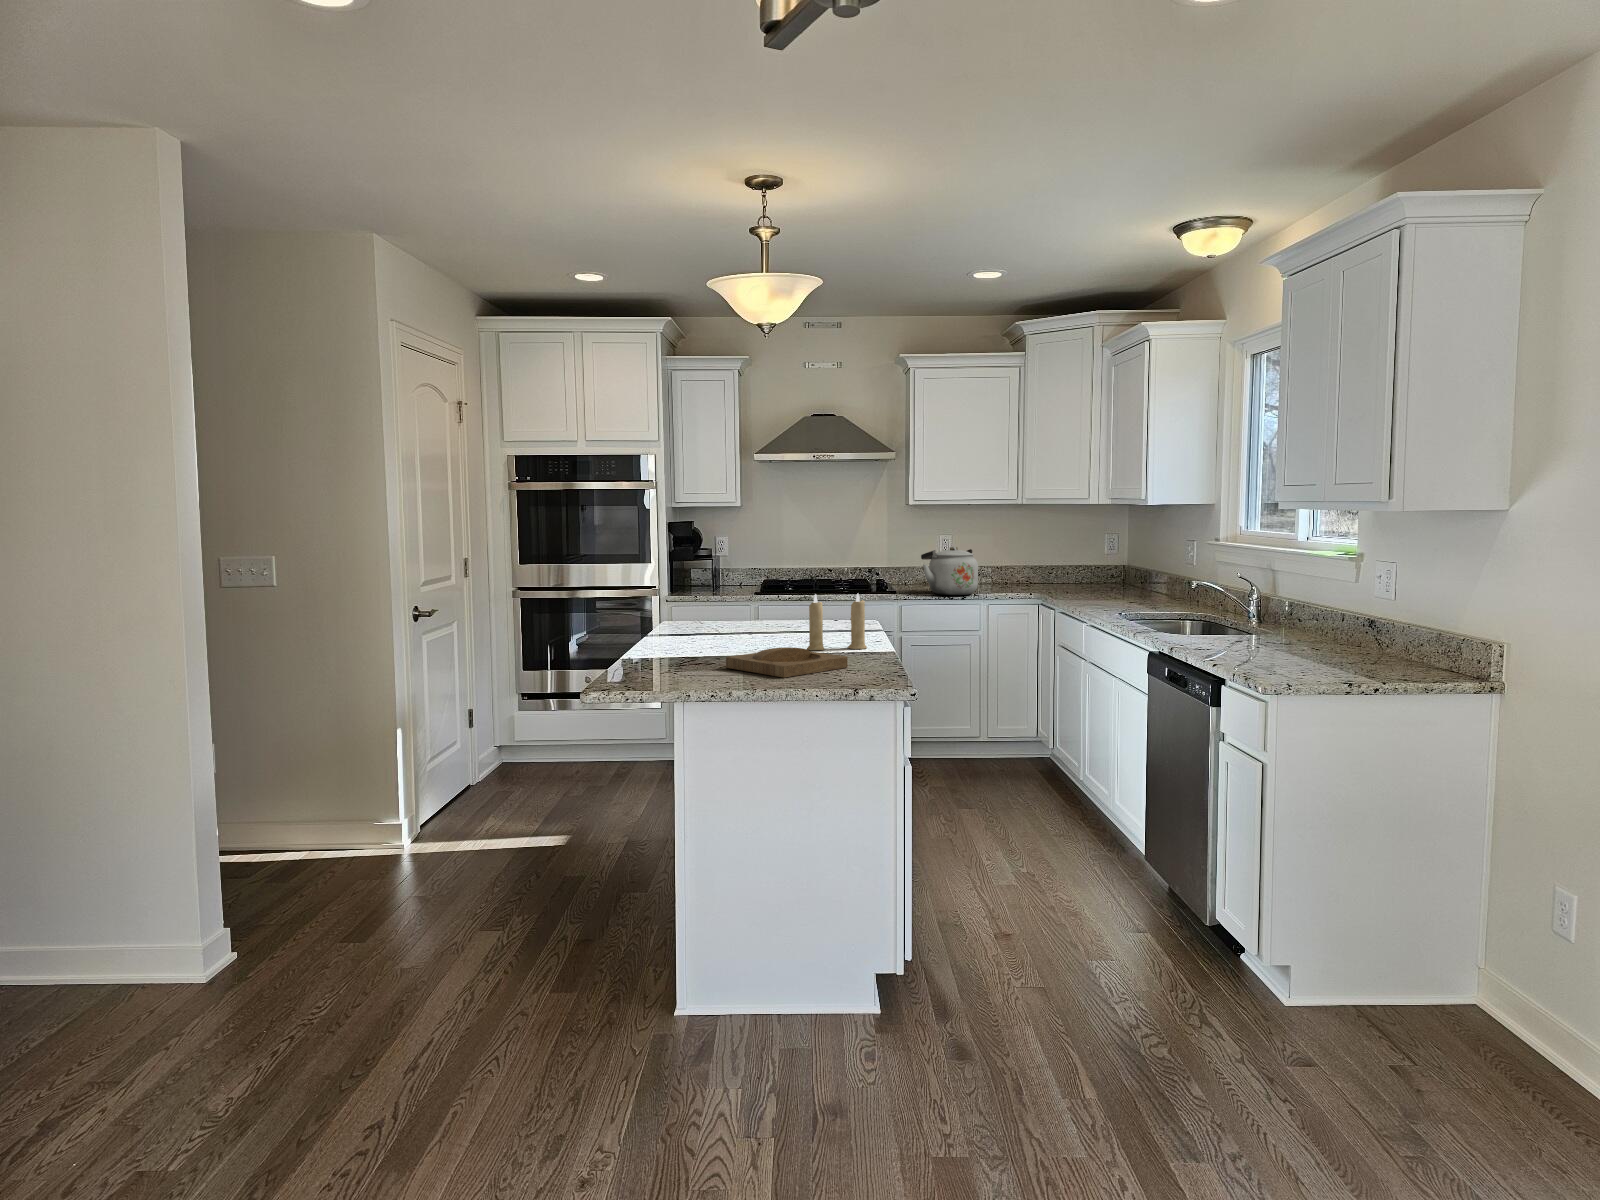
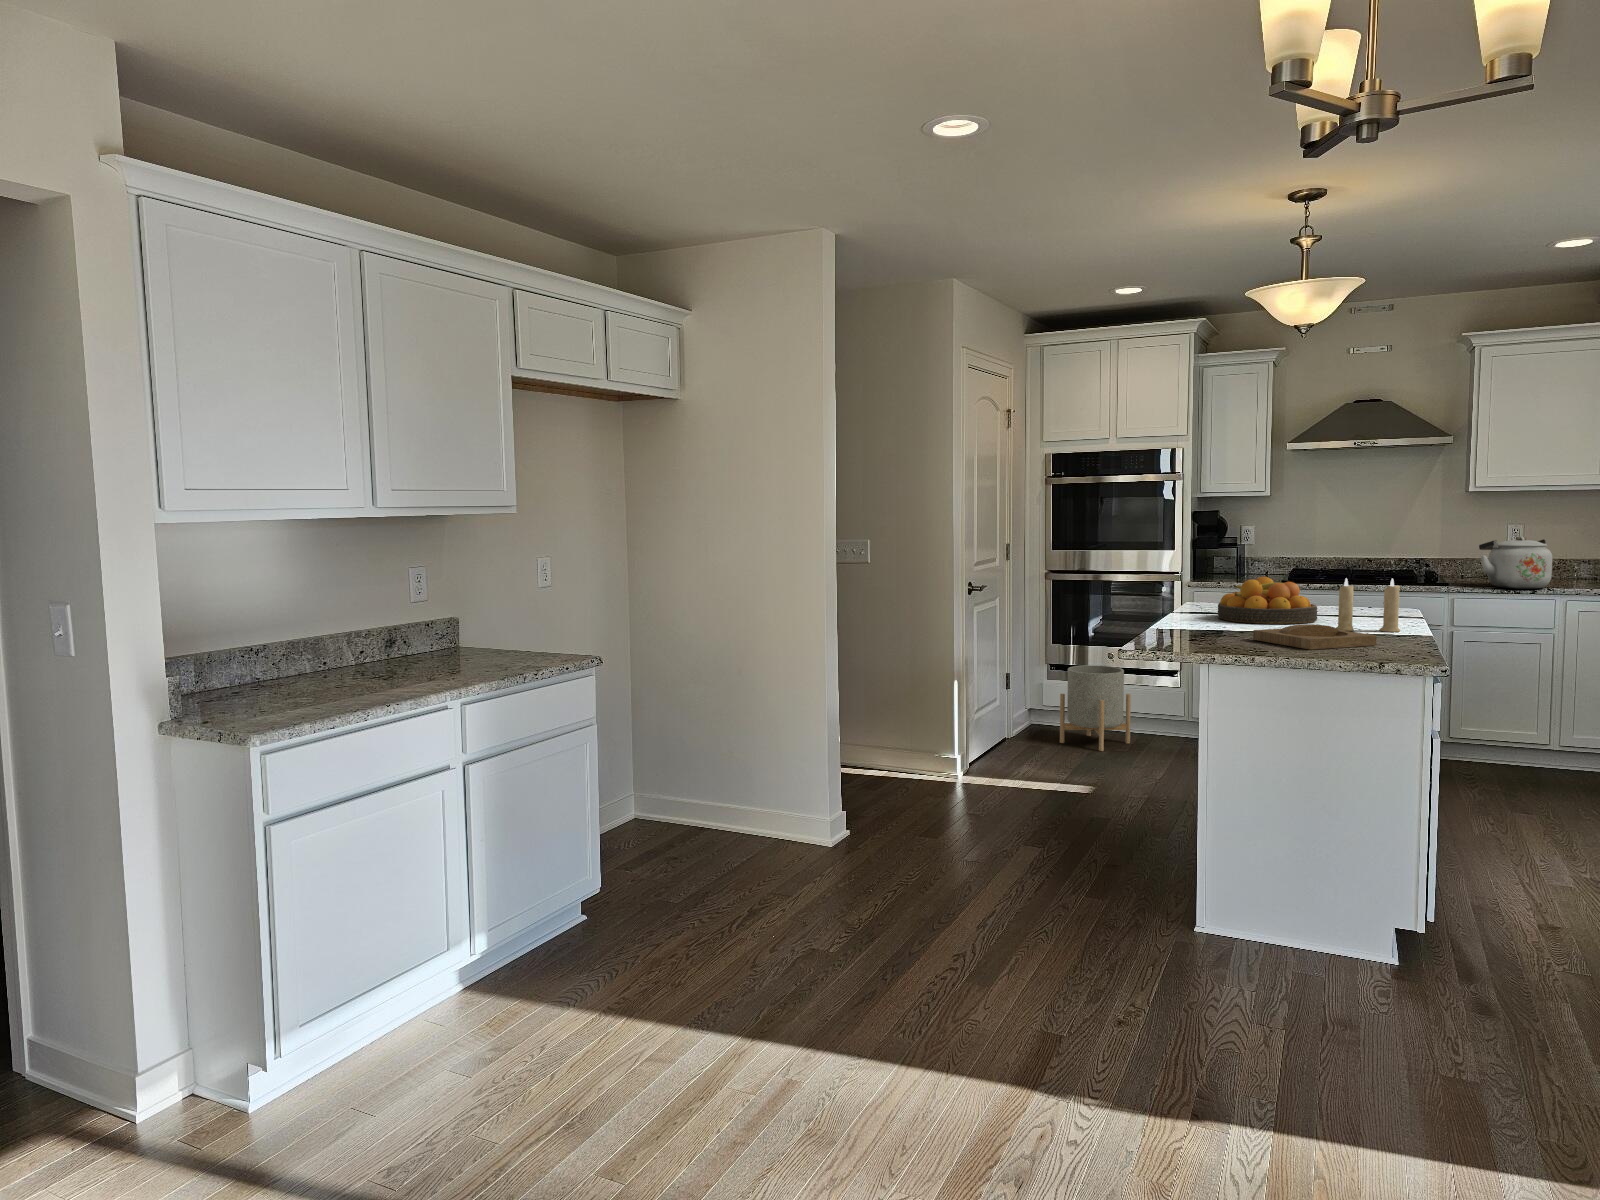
fruit bowl: none [690,593,789,646] -> present [1218,577,1317,624]
planter: none [533,691,611,787] -> present [1060,665,1131,751]

